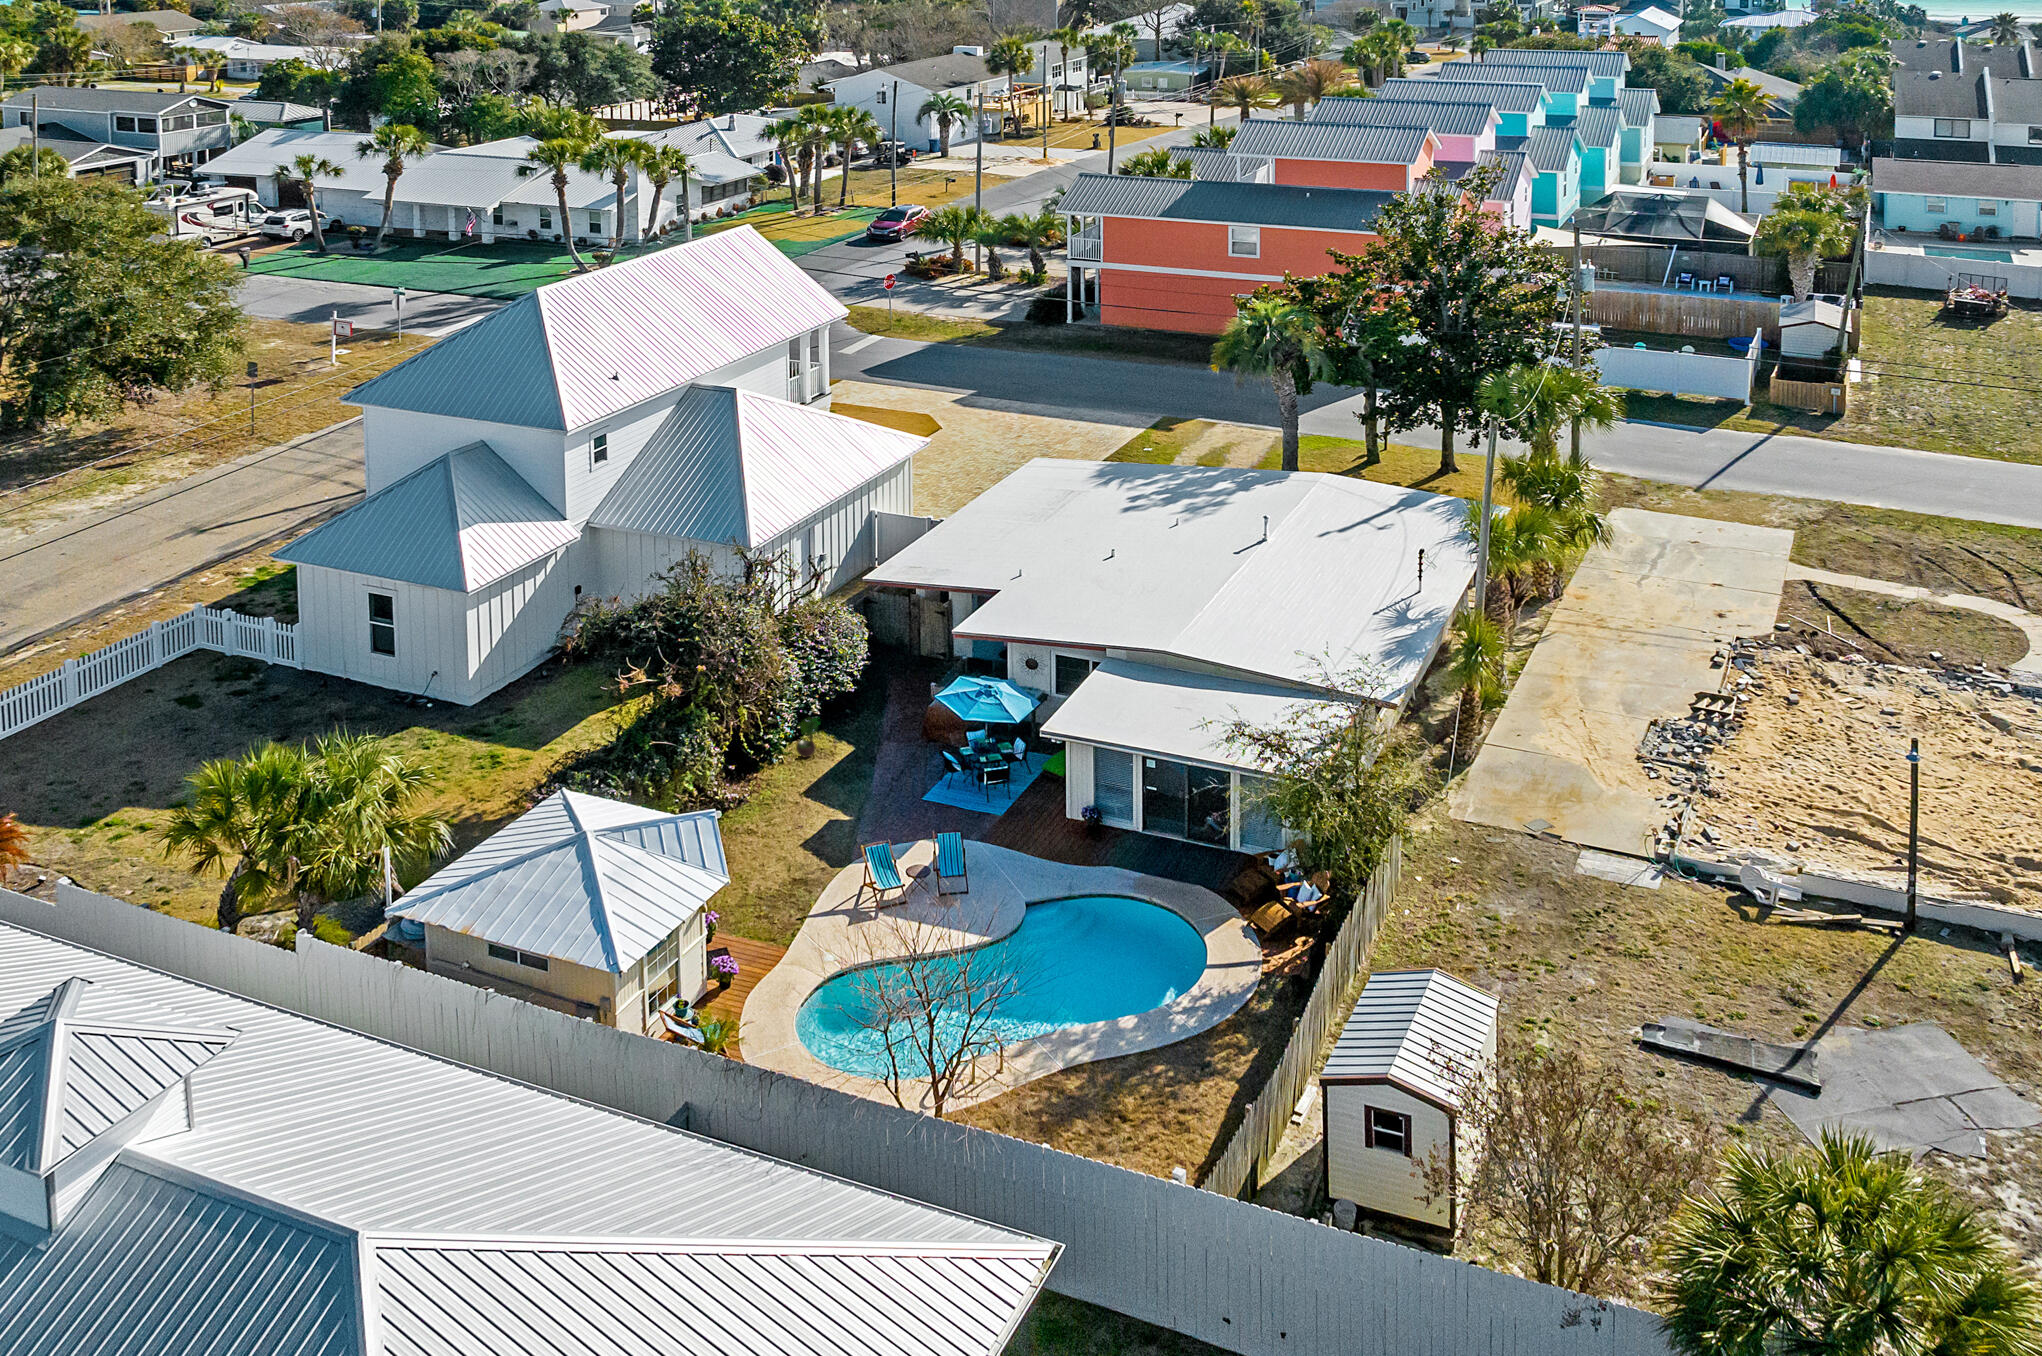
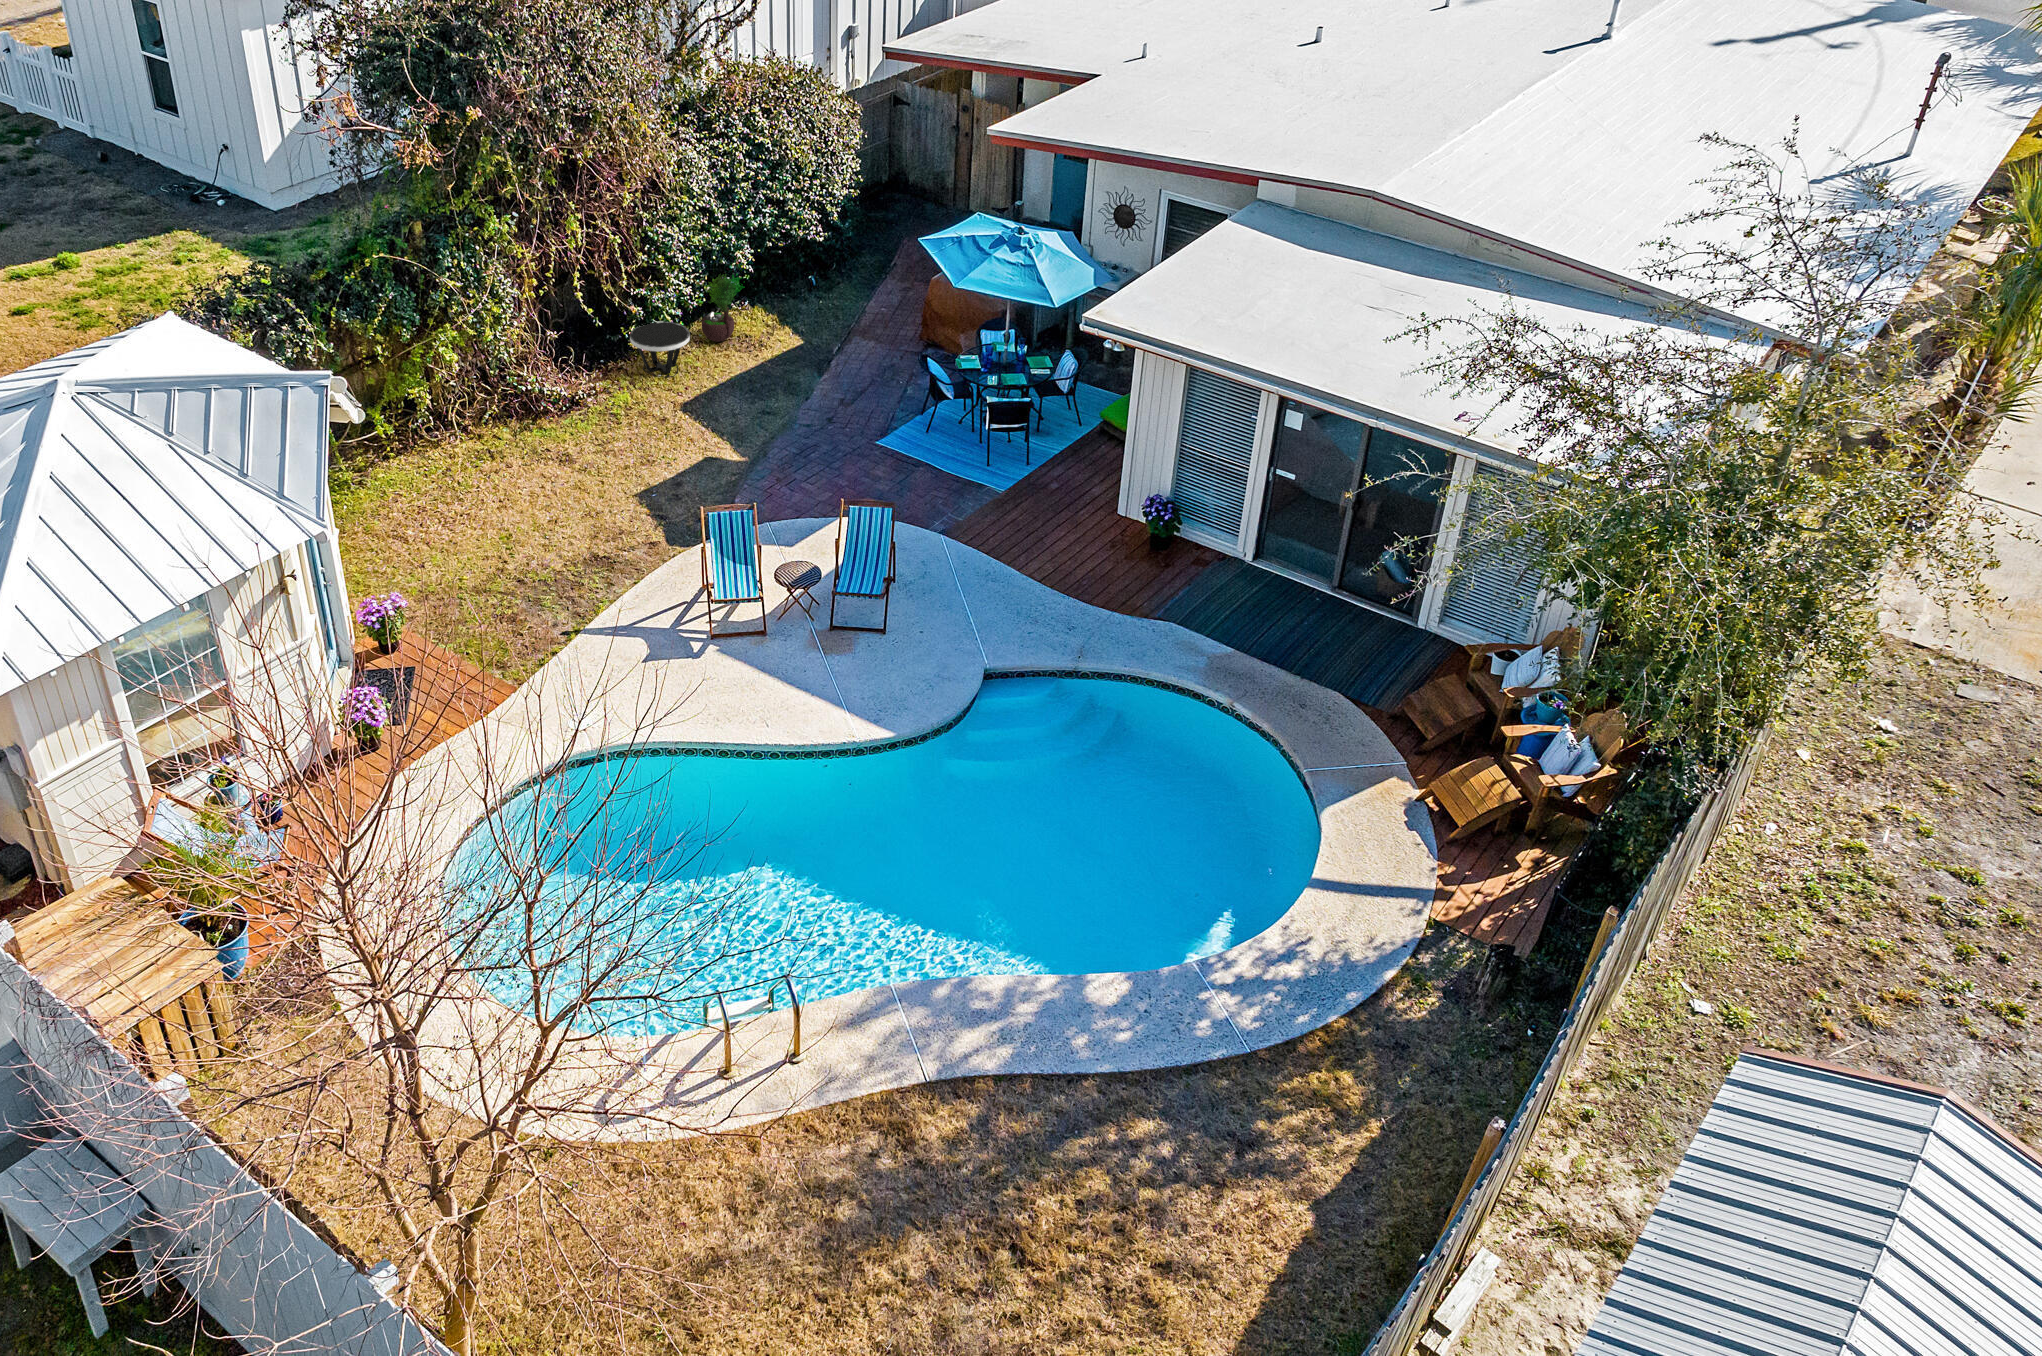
side table: none [762,749,798,782] -> present [630,321,690,377]

